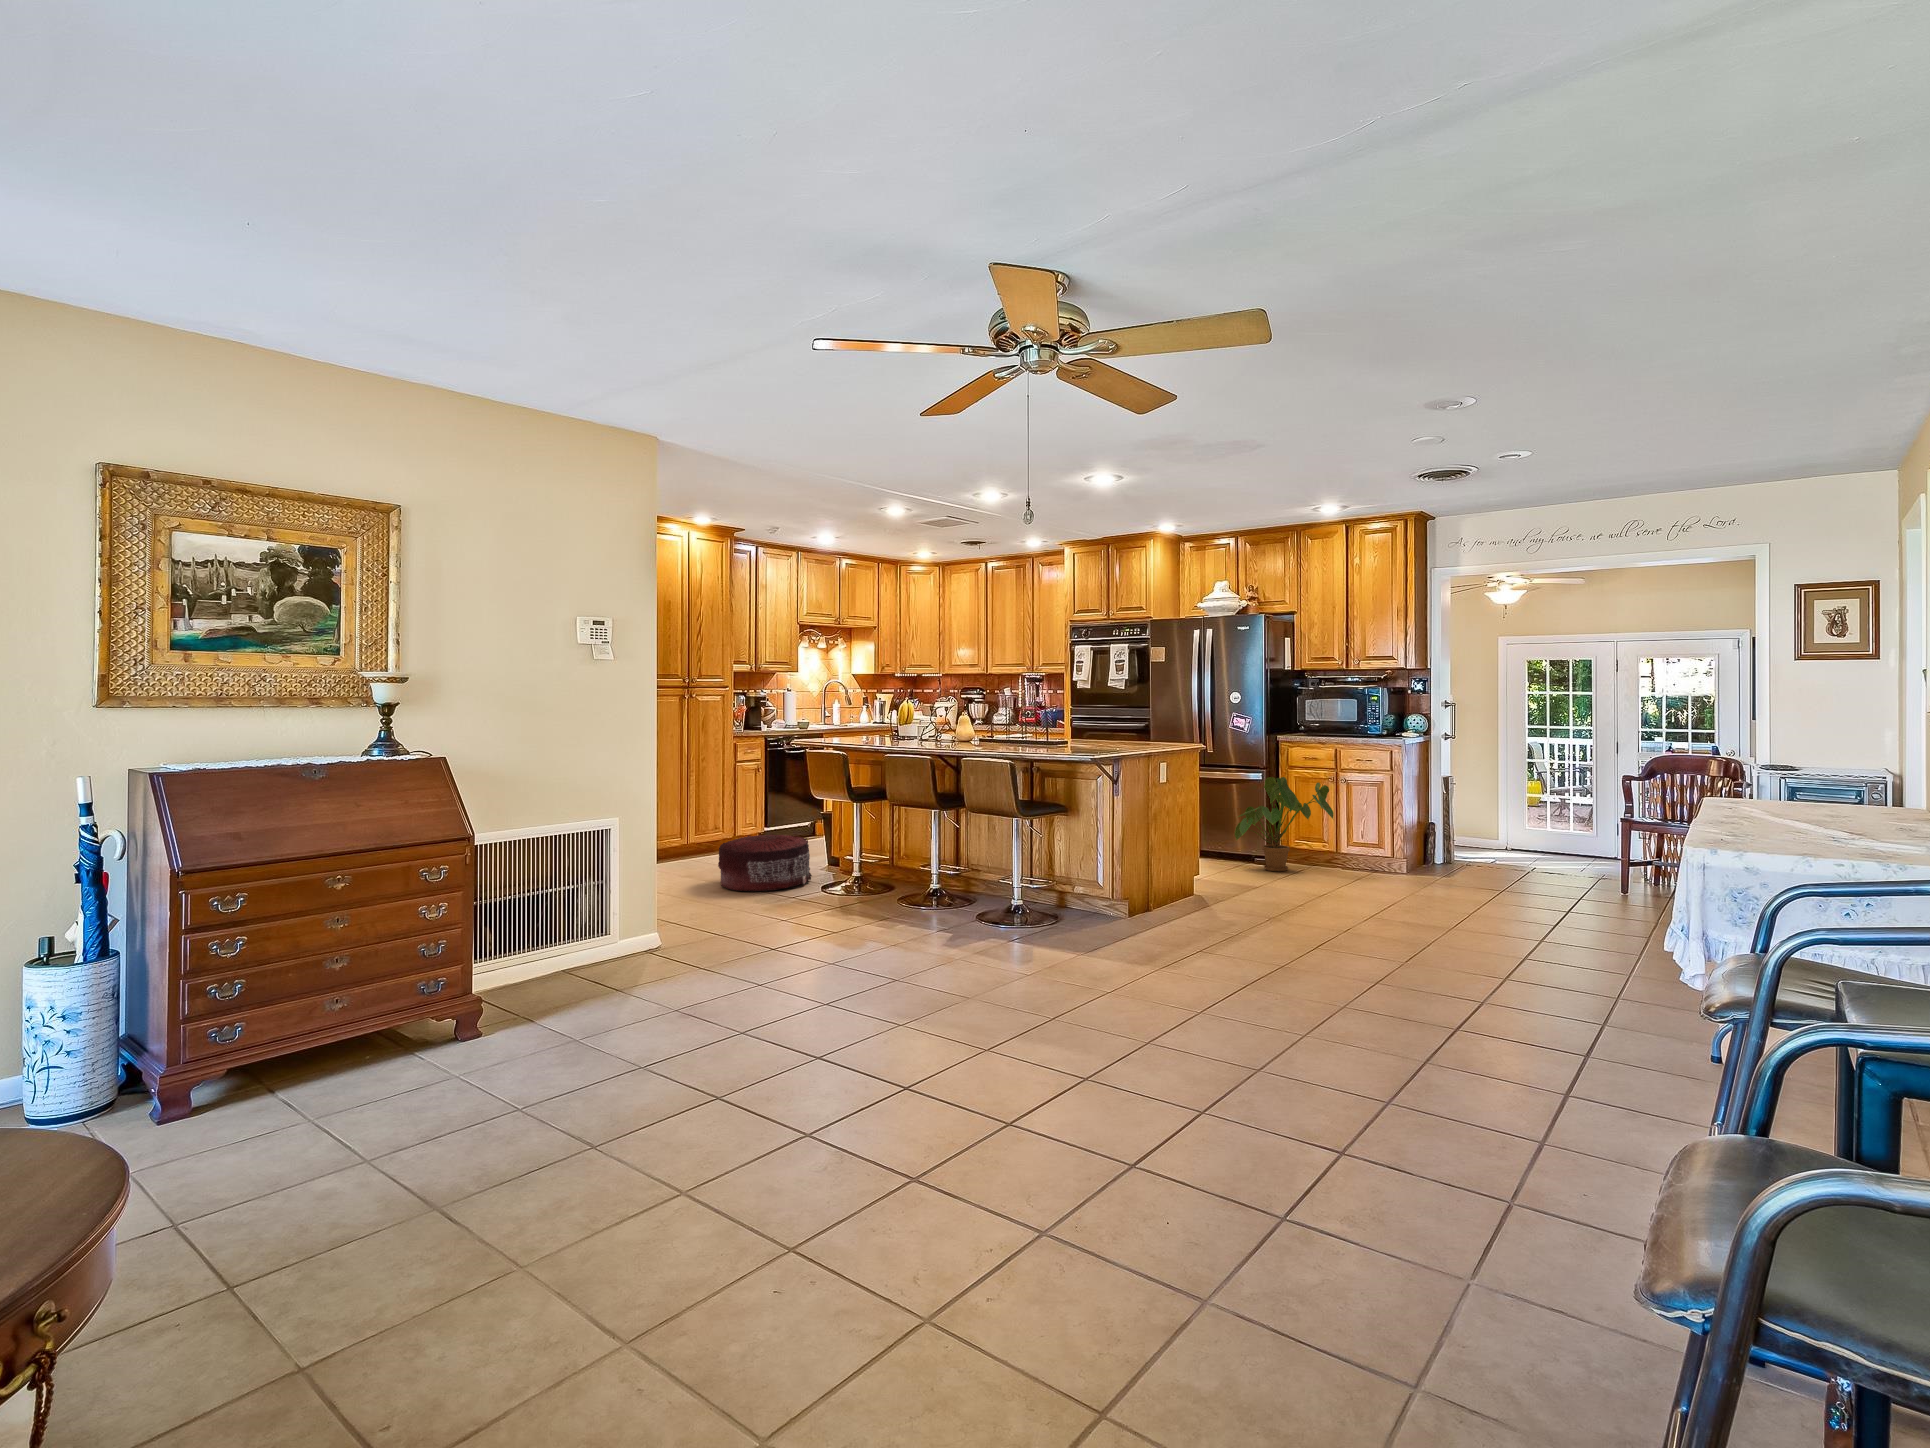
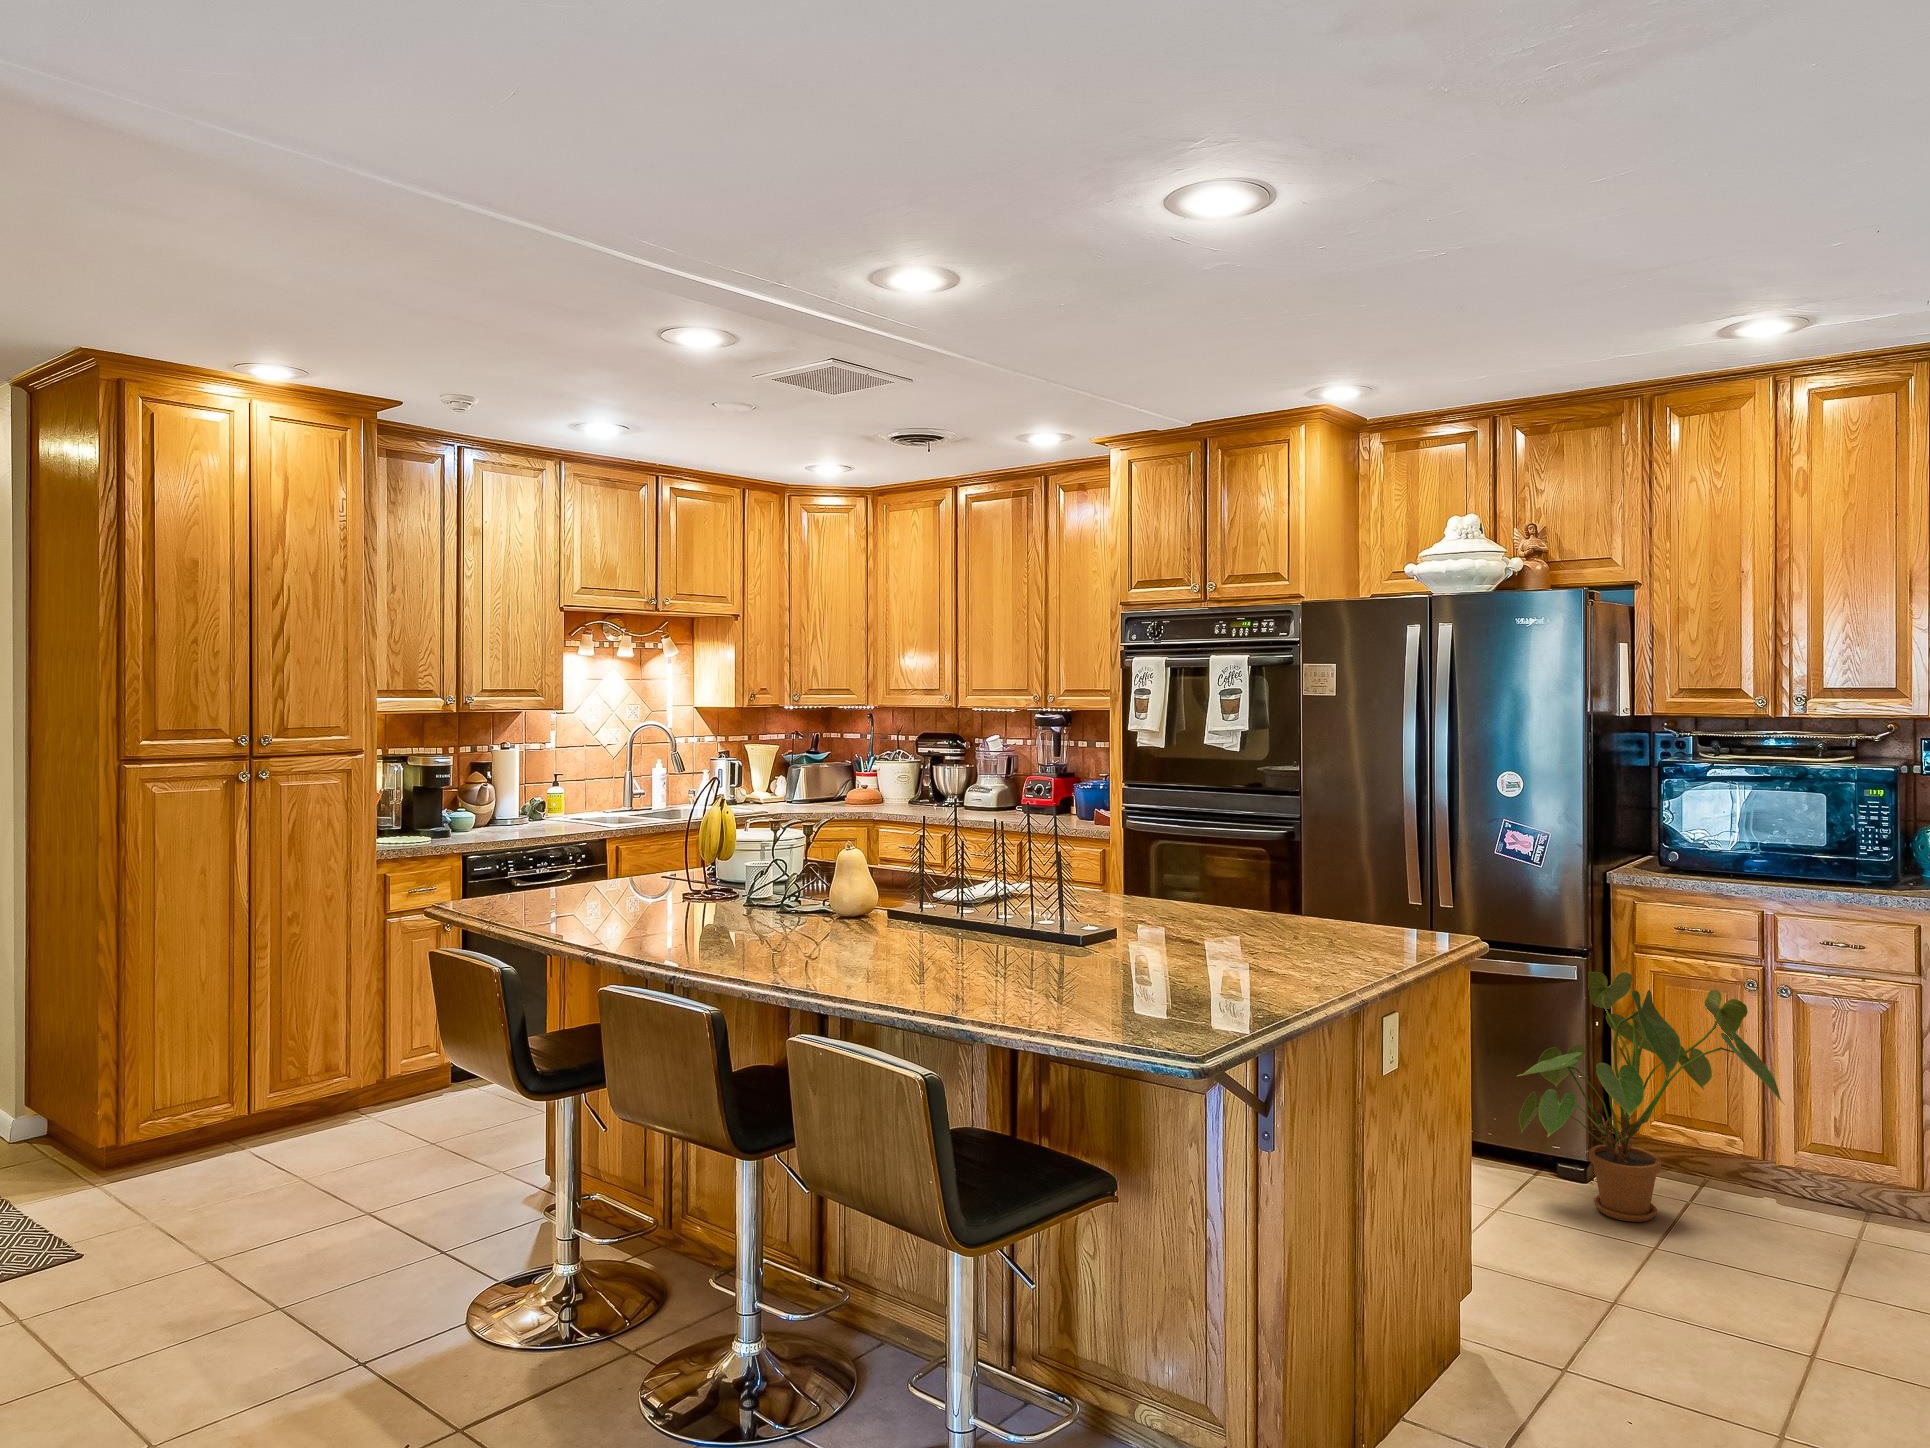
pouf: present [718,835,812,891] -> none [185,1137,463,1342]

